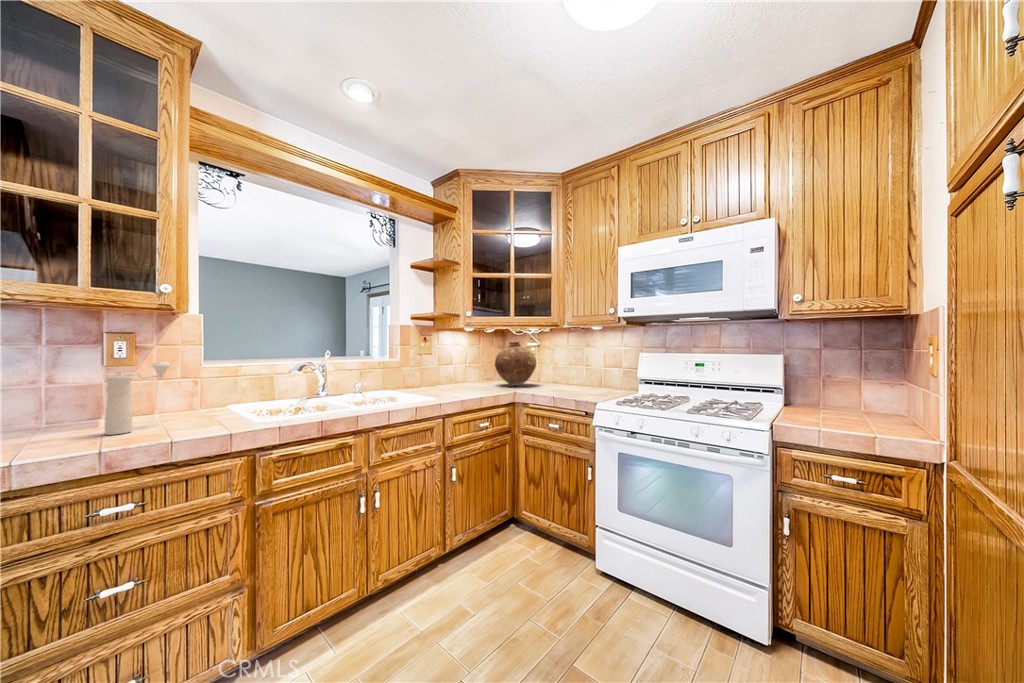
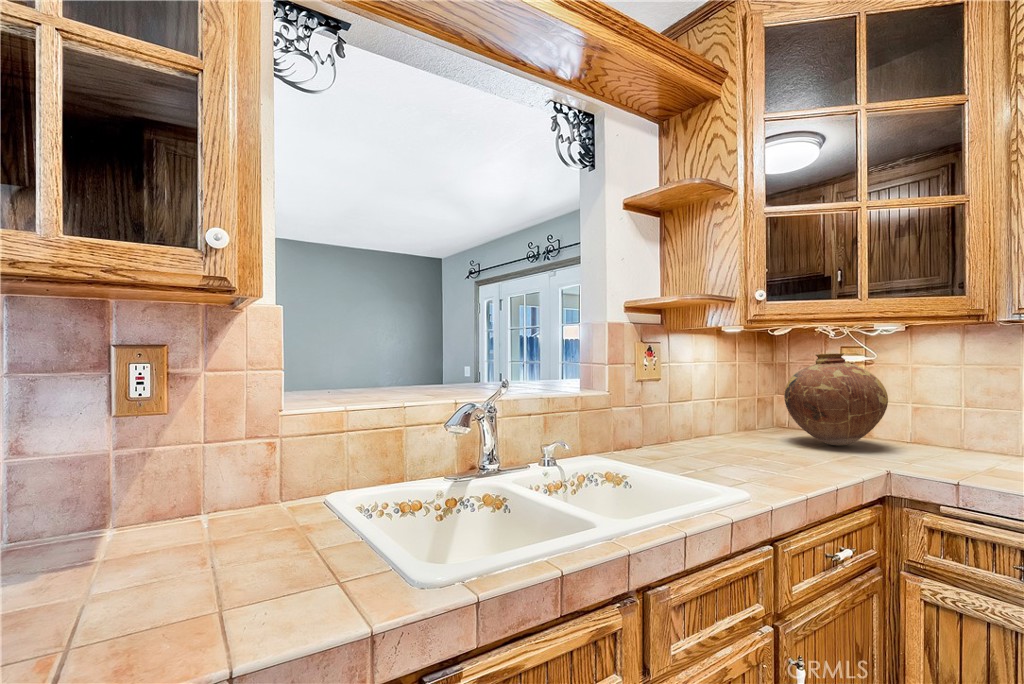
pepper mill: present [105,362,170,435] -> none [86,414,227,615]

